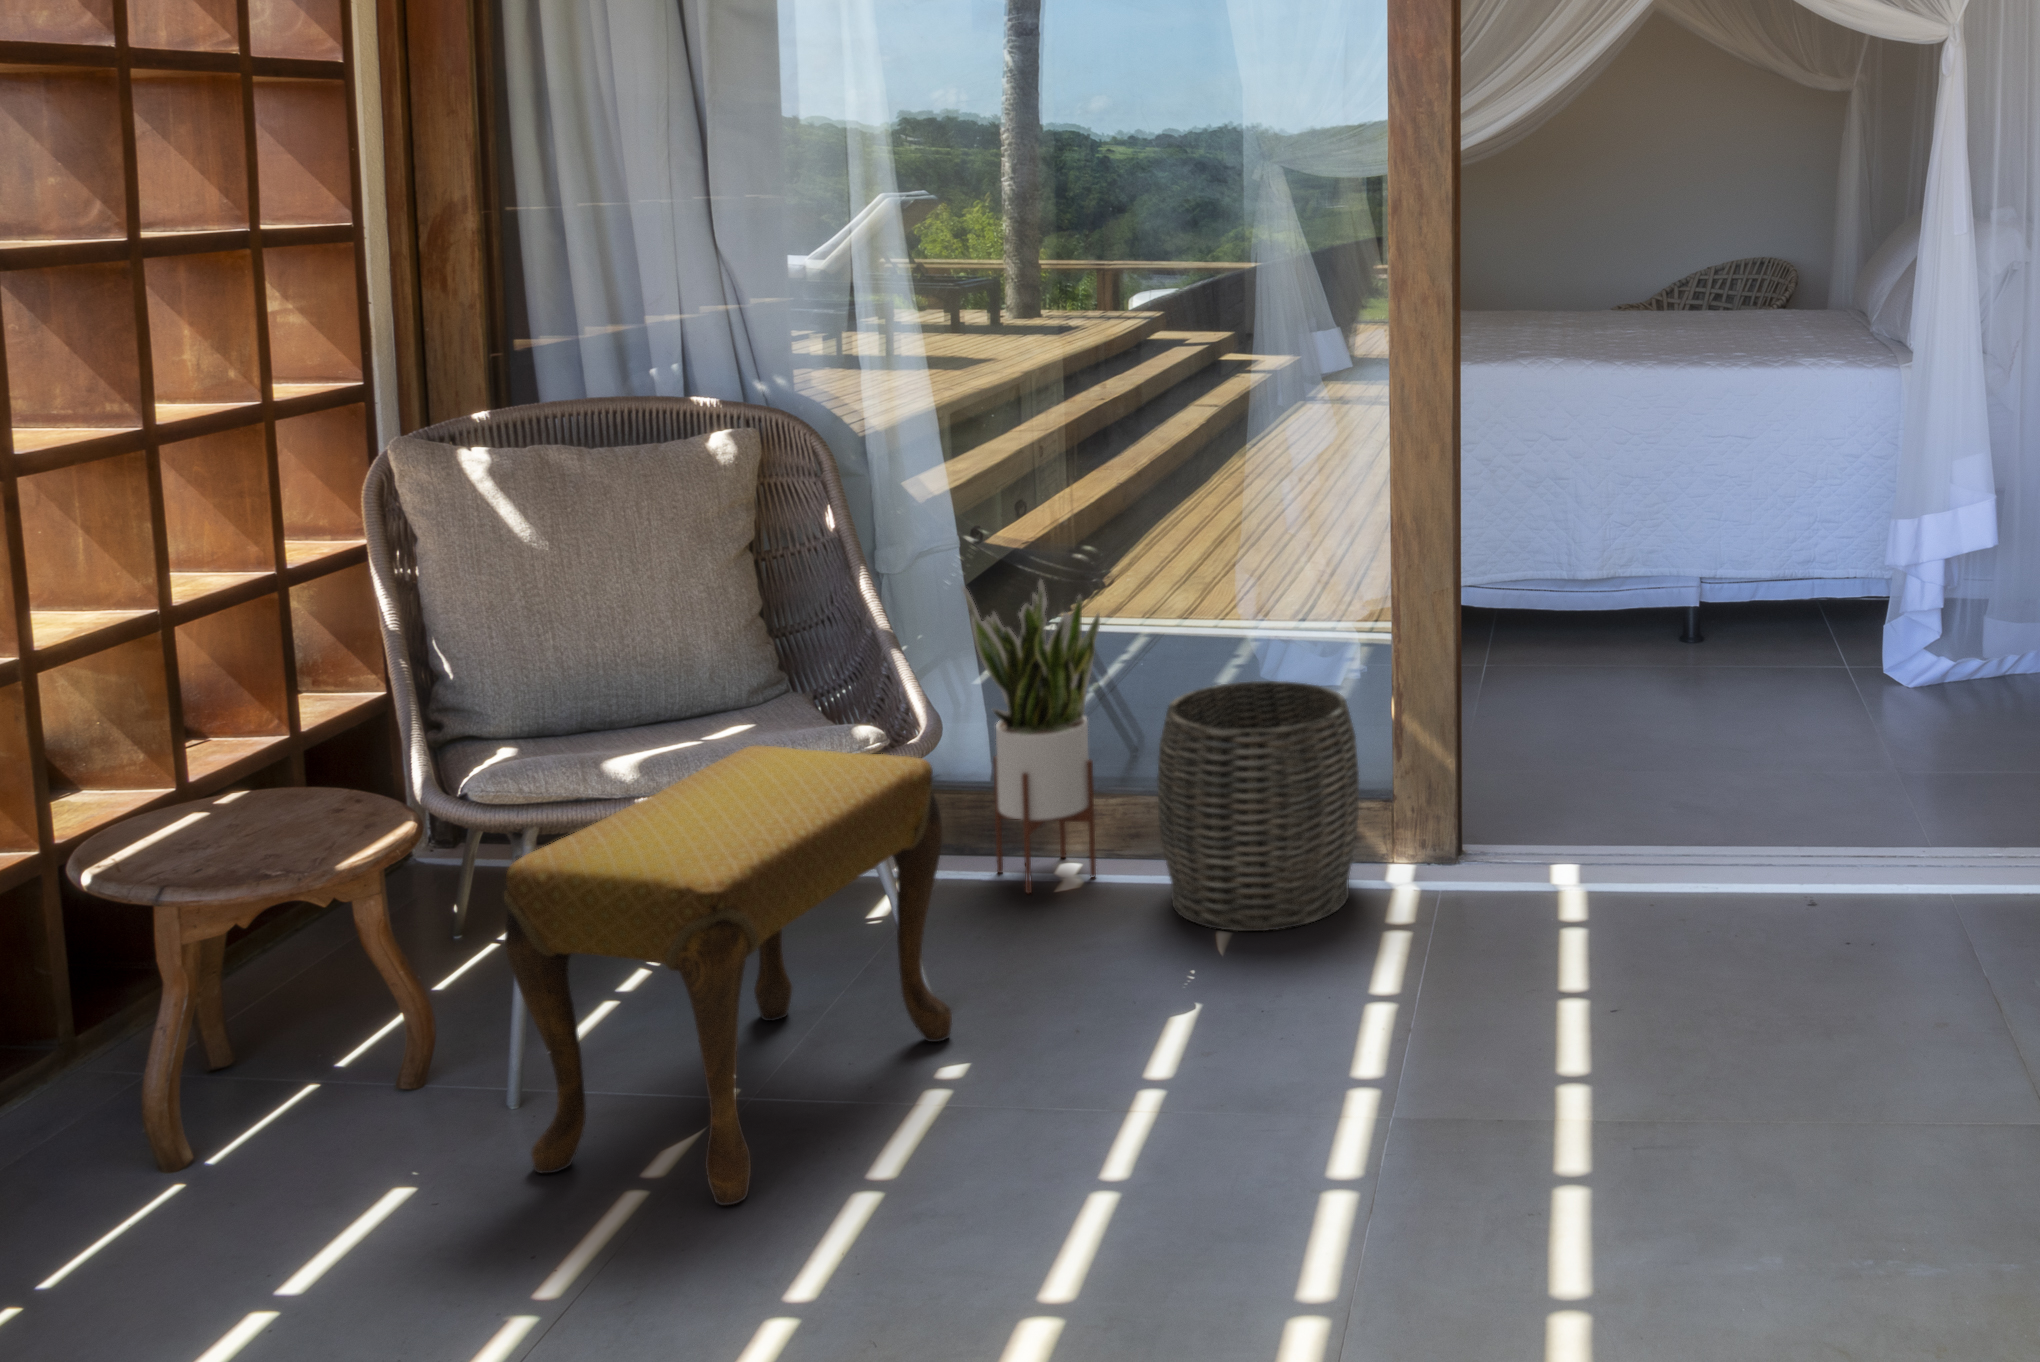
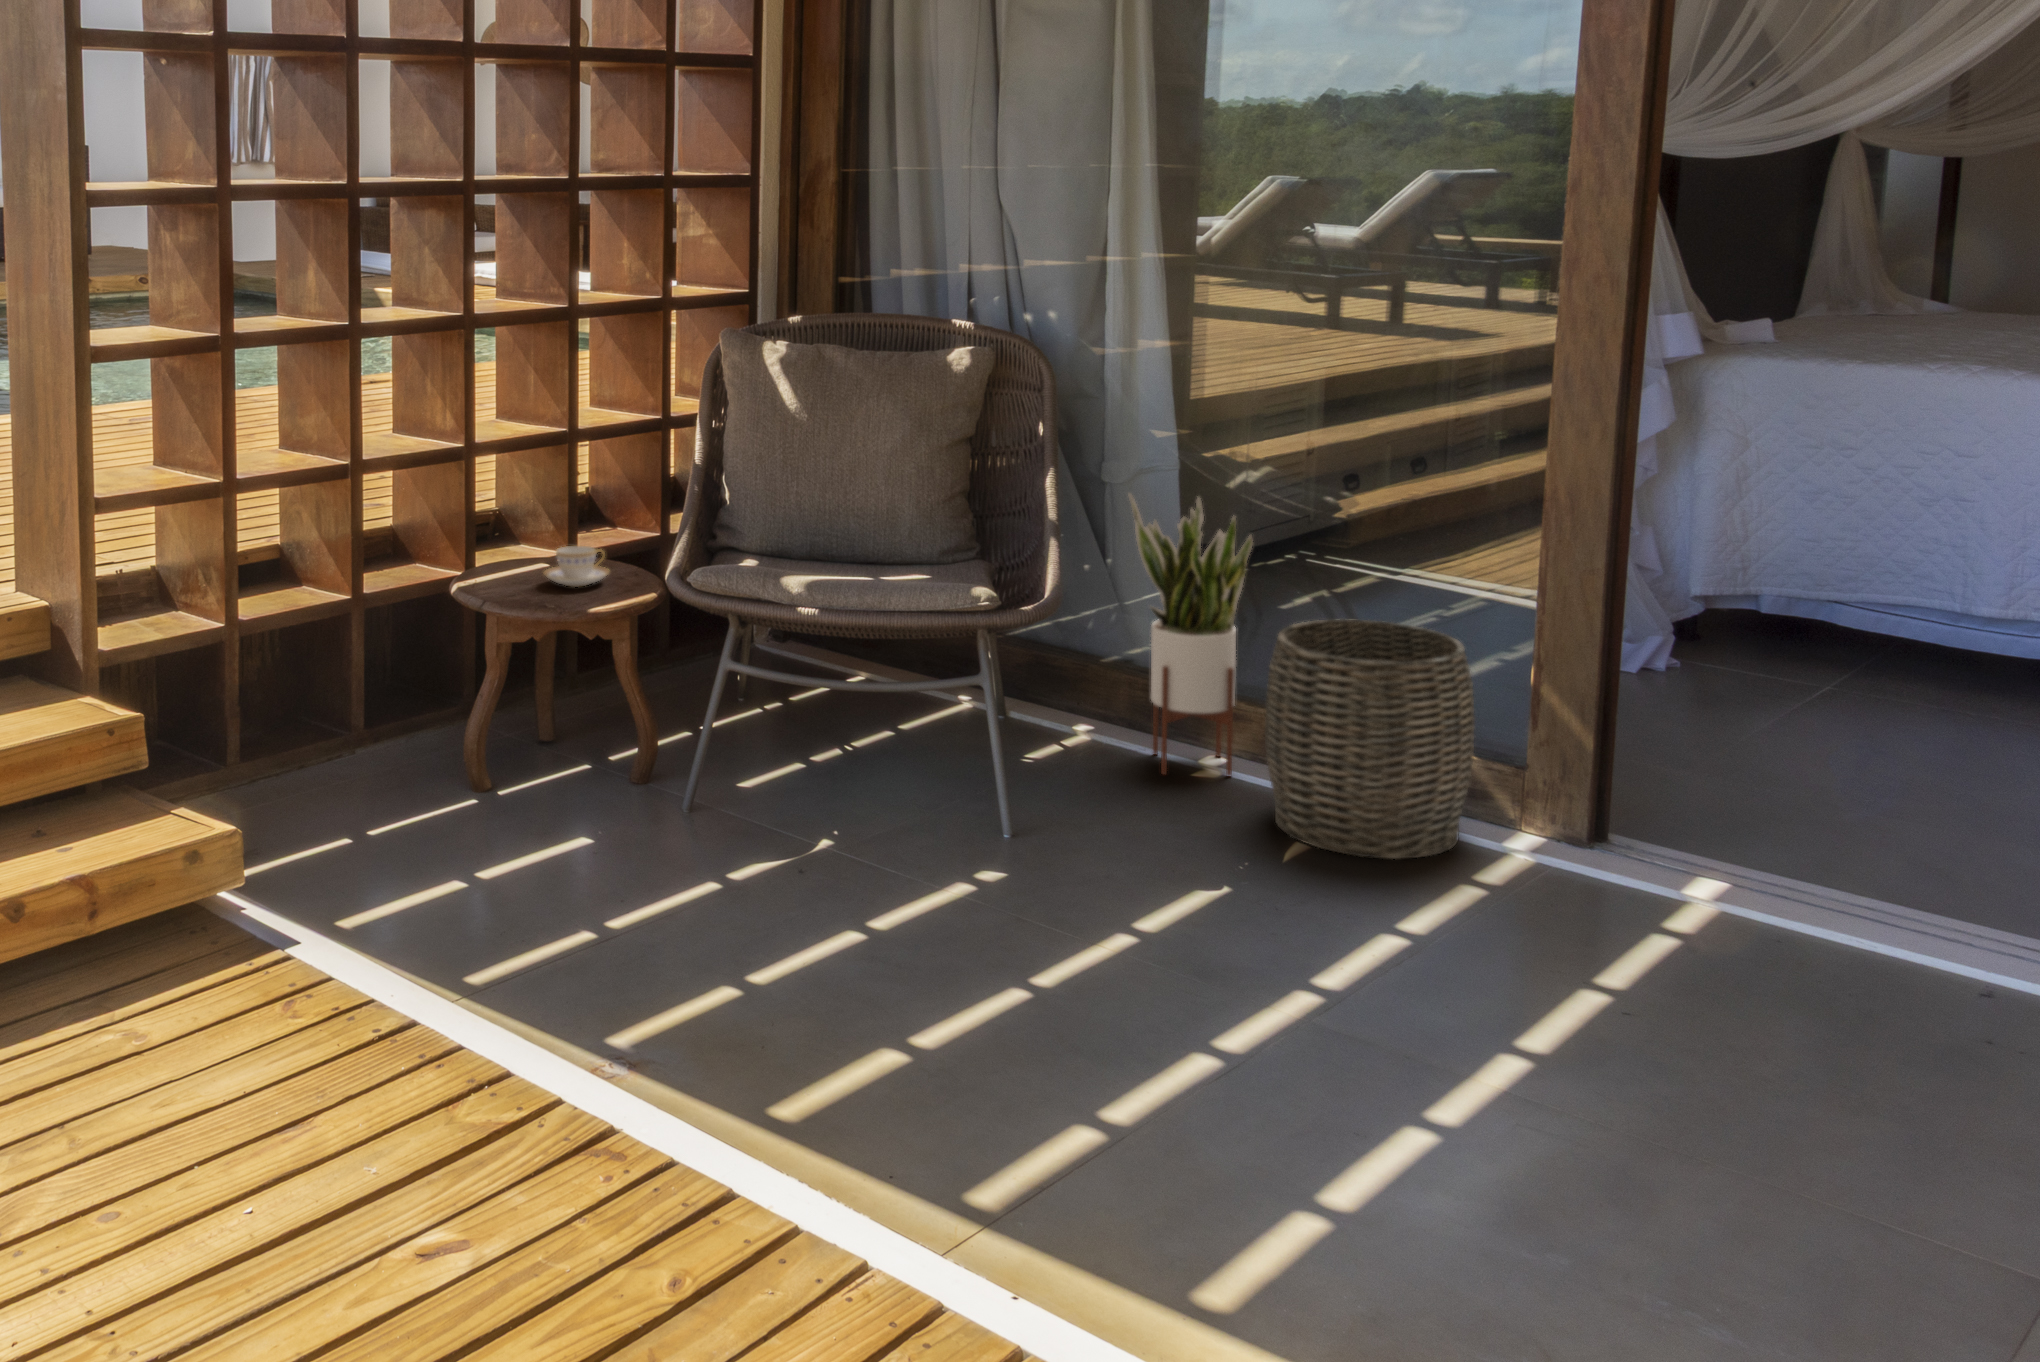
footstool: present [504,745,952,1205] -> none [662,585,1010,910]
teacup: none [210,777,322,841] -> present [544,546,609,587]

